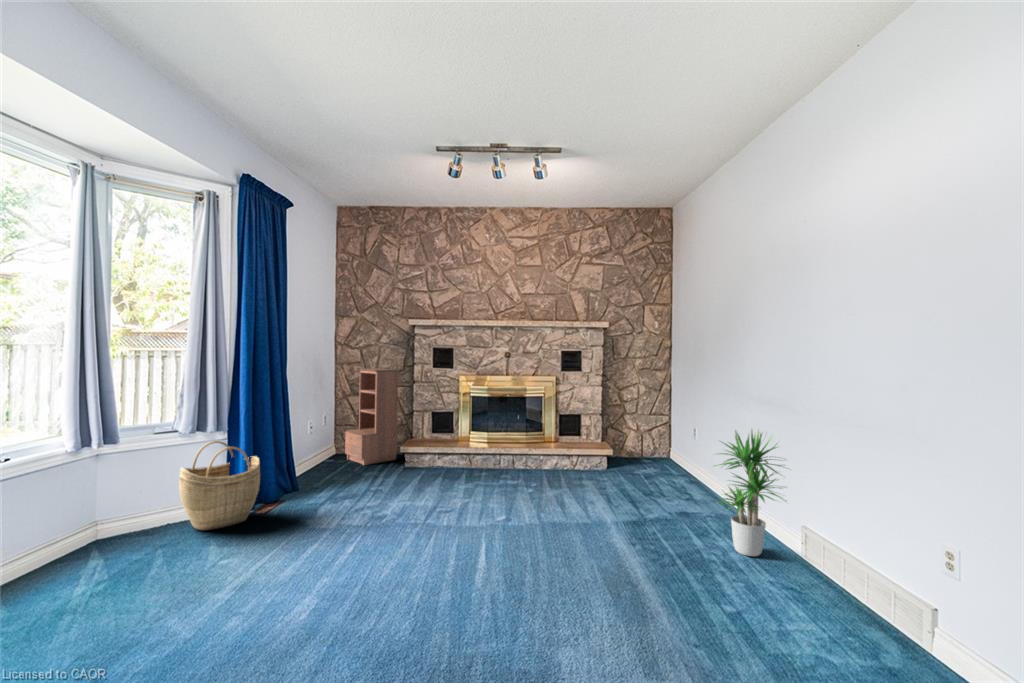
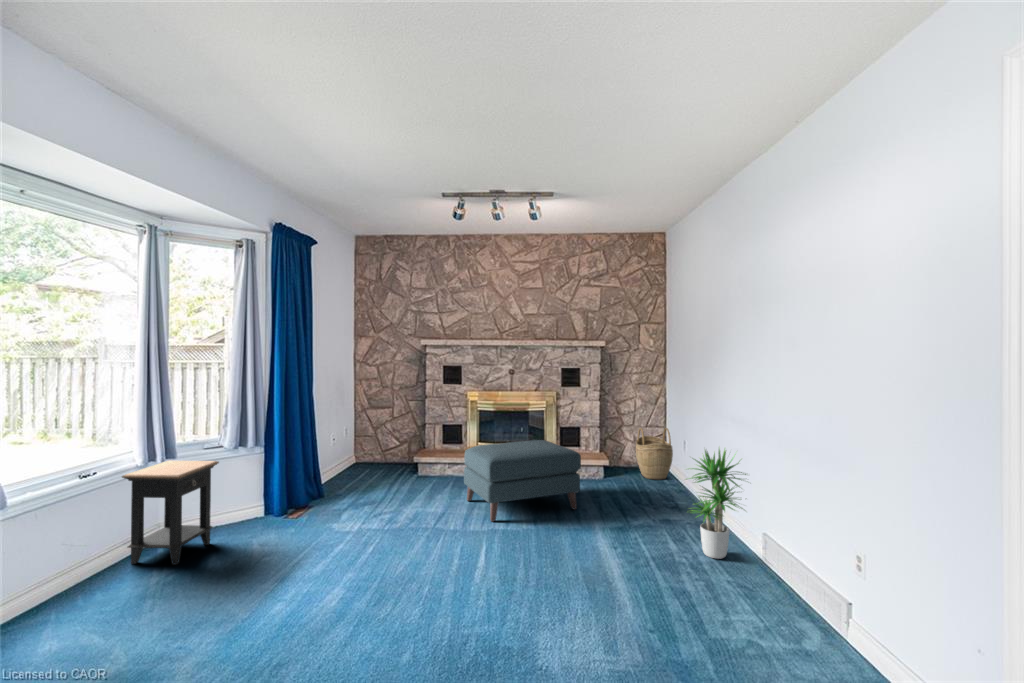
bookshelf: present [345,368,398,465] -> none [364,384,412,474]
ottoman: none [457,427,588,516] -> present [464,440,581,522]
woven basket: present [179,441,260,530] -> present [636,428,673,480]
side table: none [45,445,171,569] -> present [122,460,219,565]

